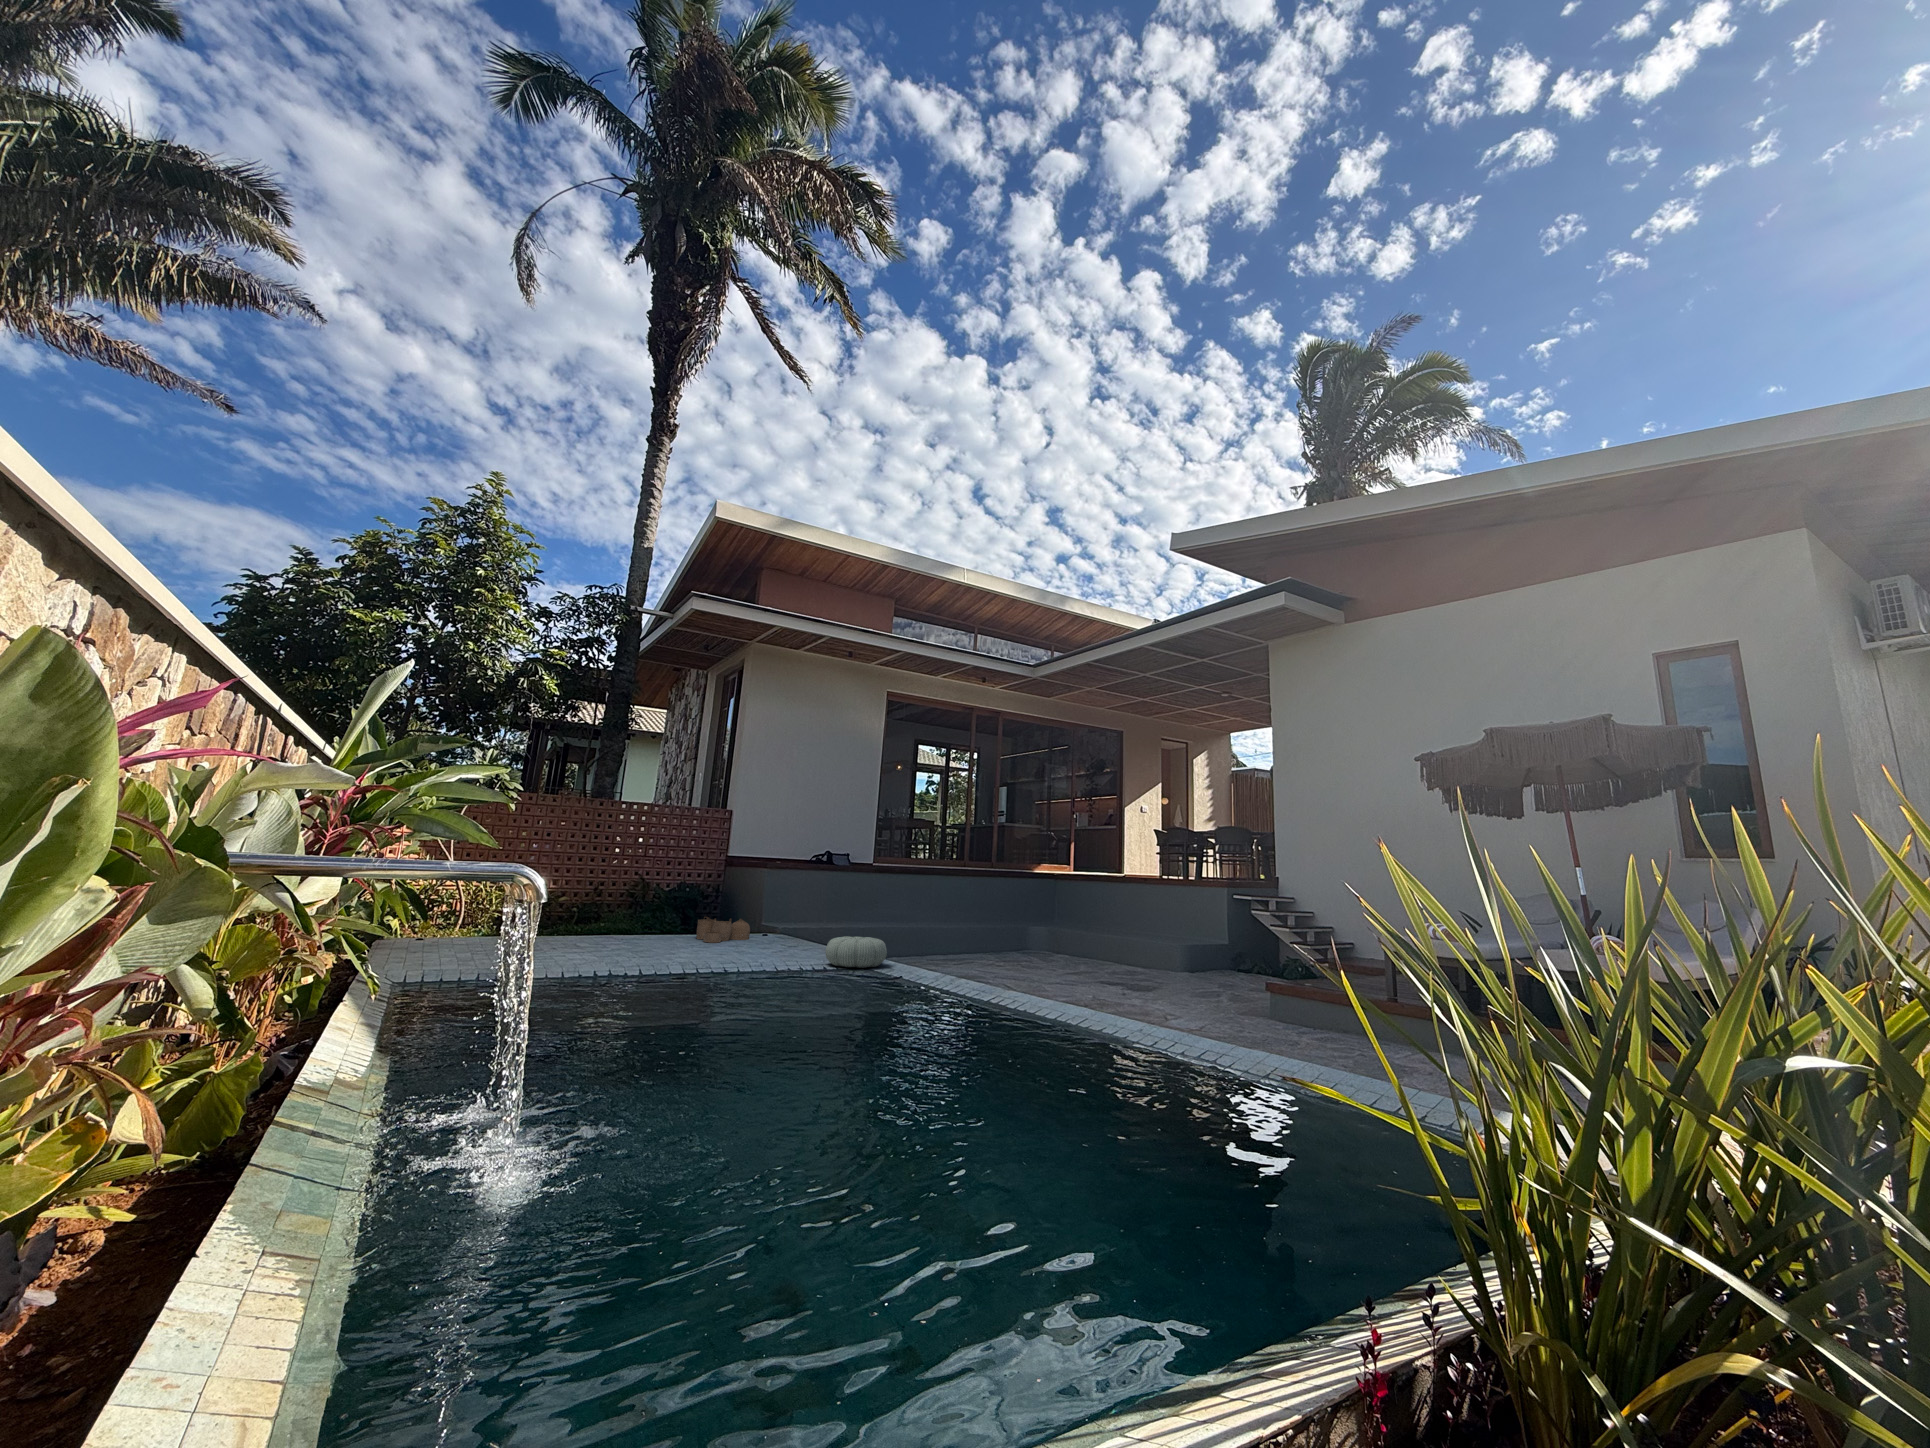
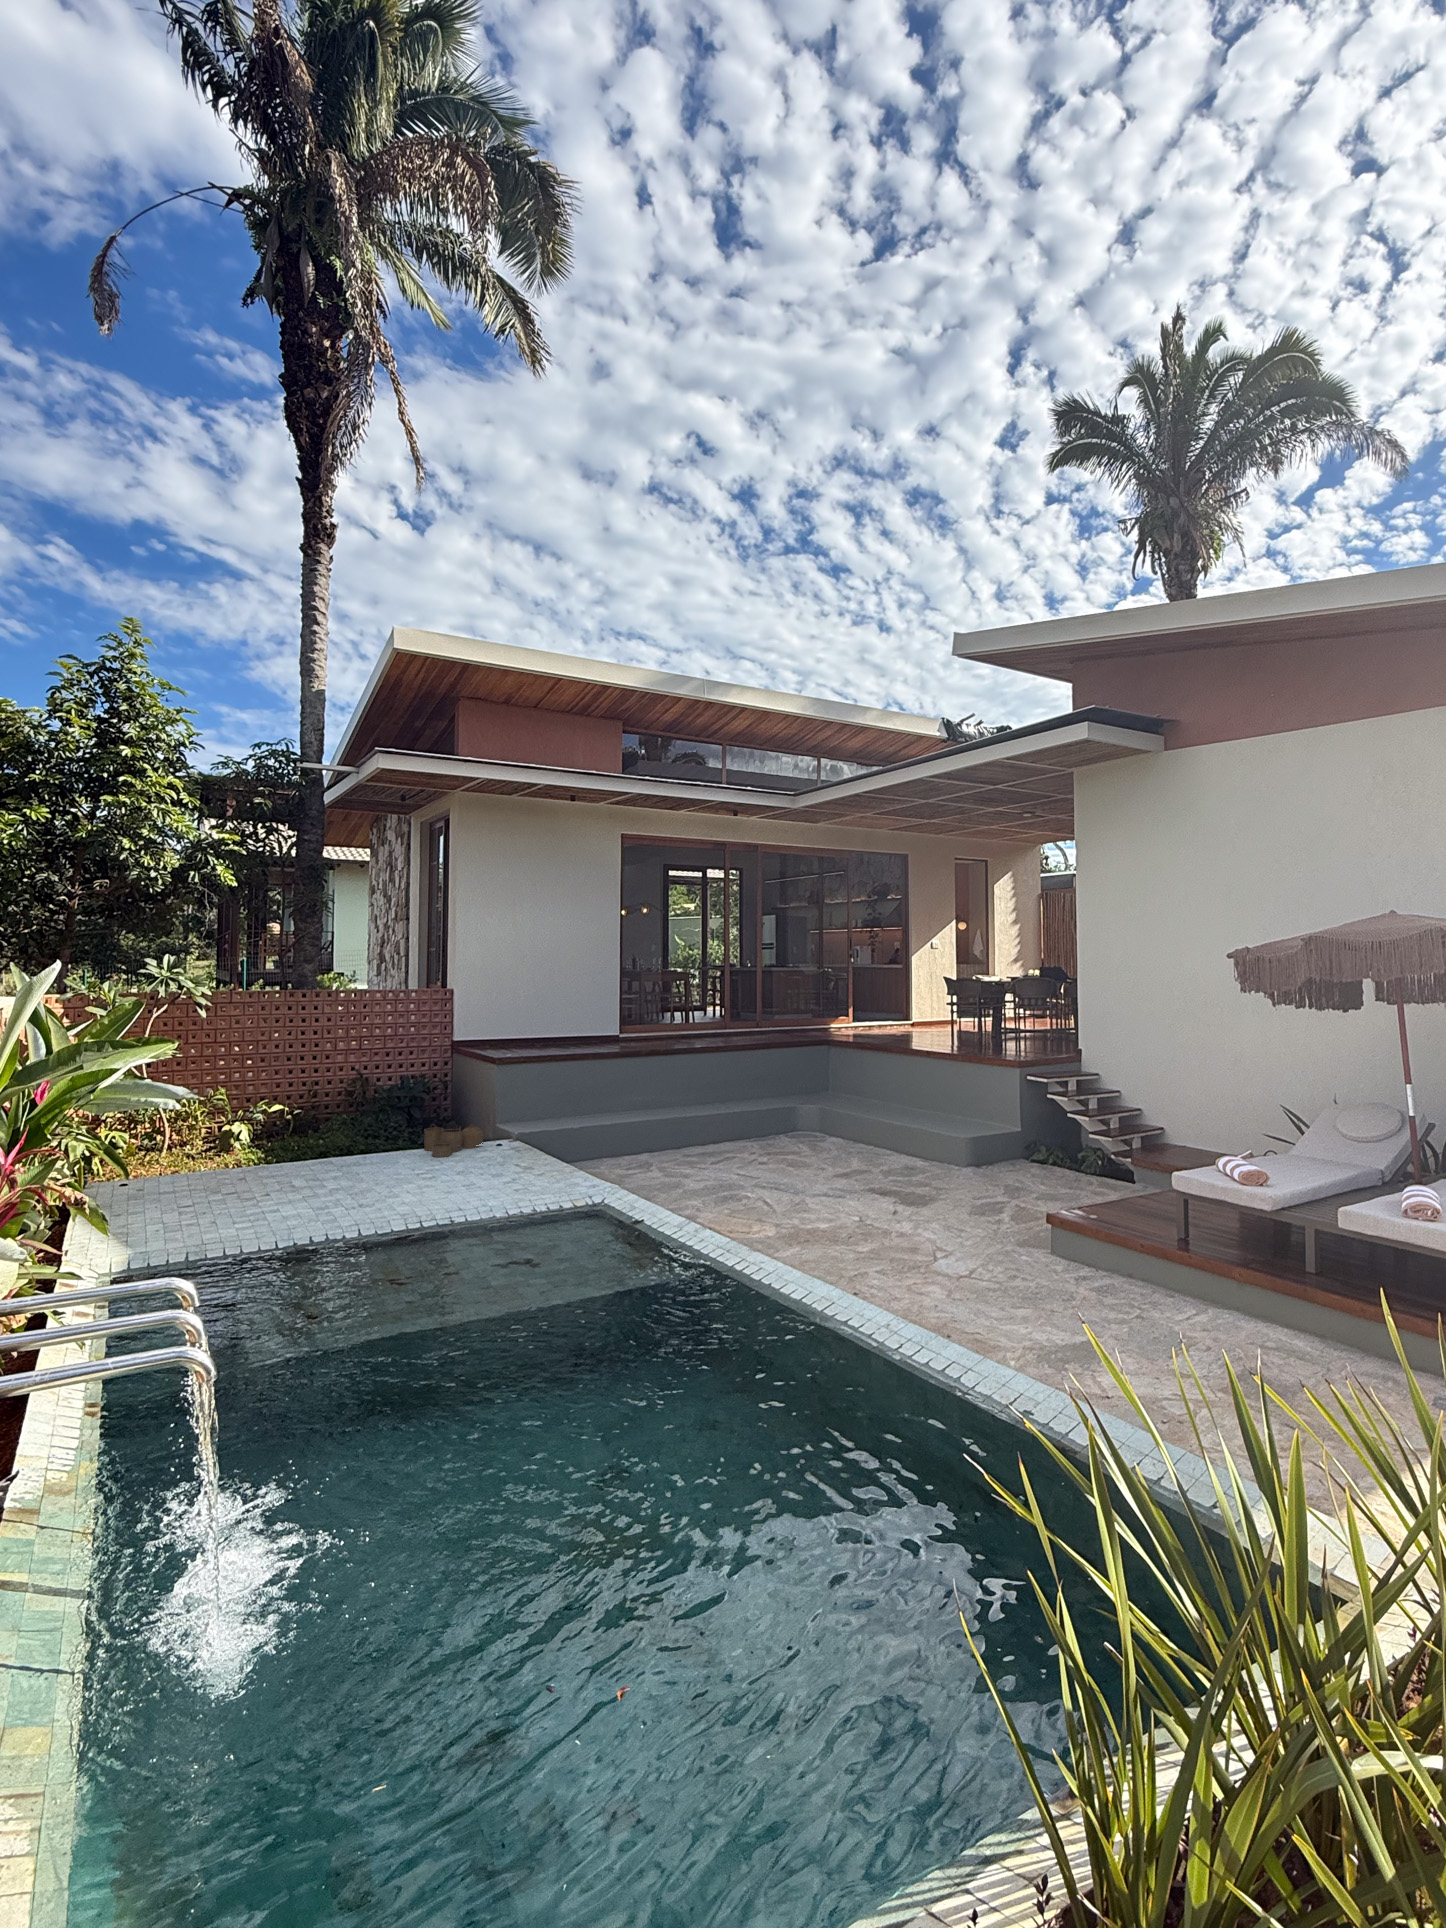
pouf: present [825,936,887,968] -> none [563,1158,630,1196]

